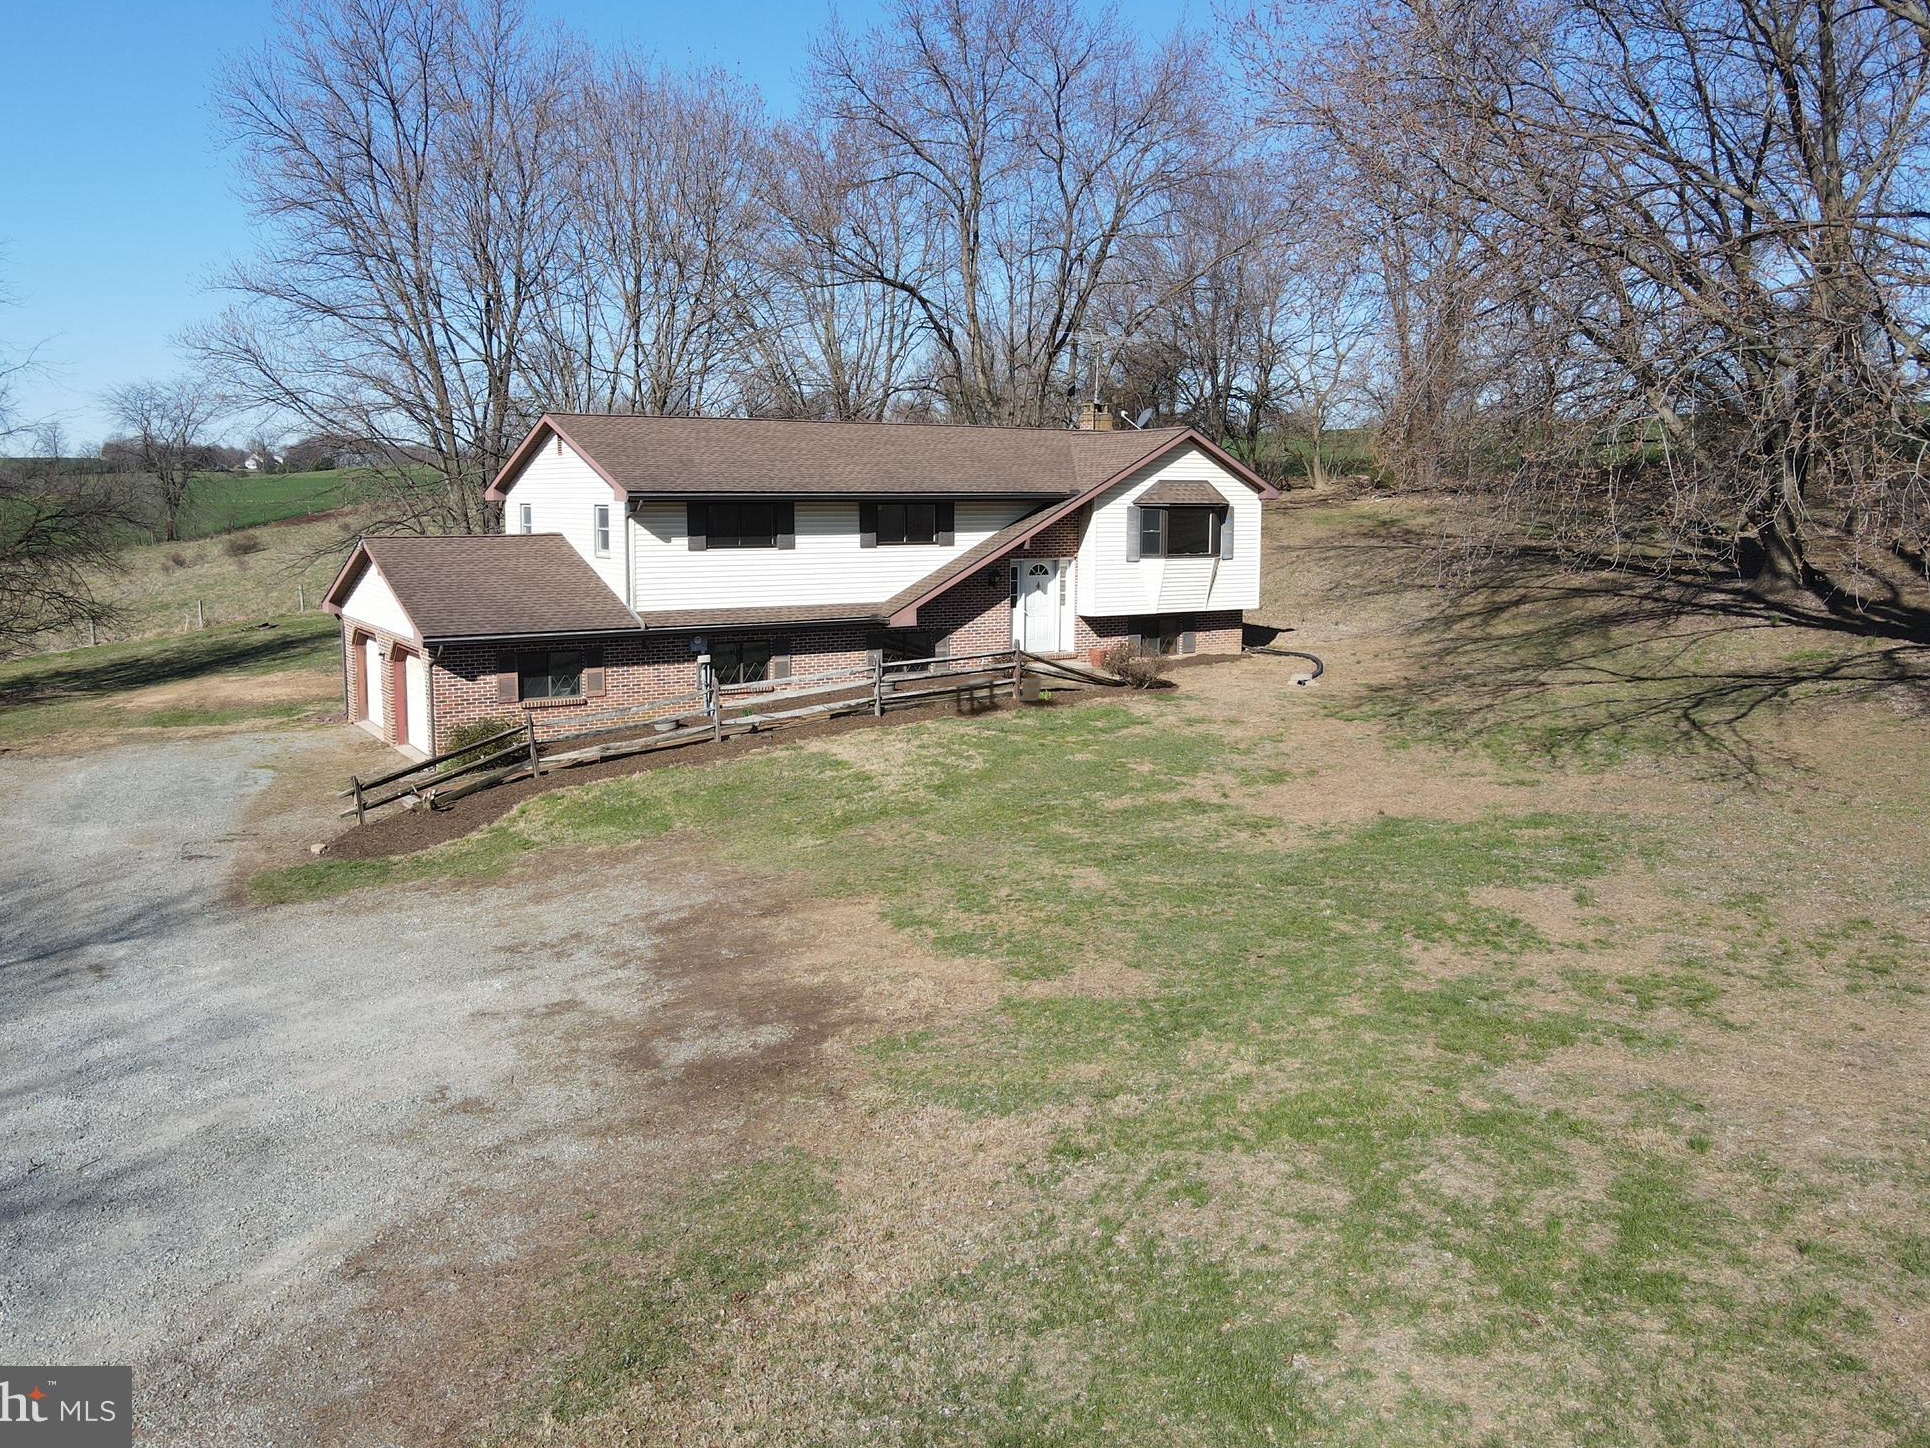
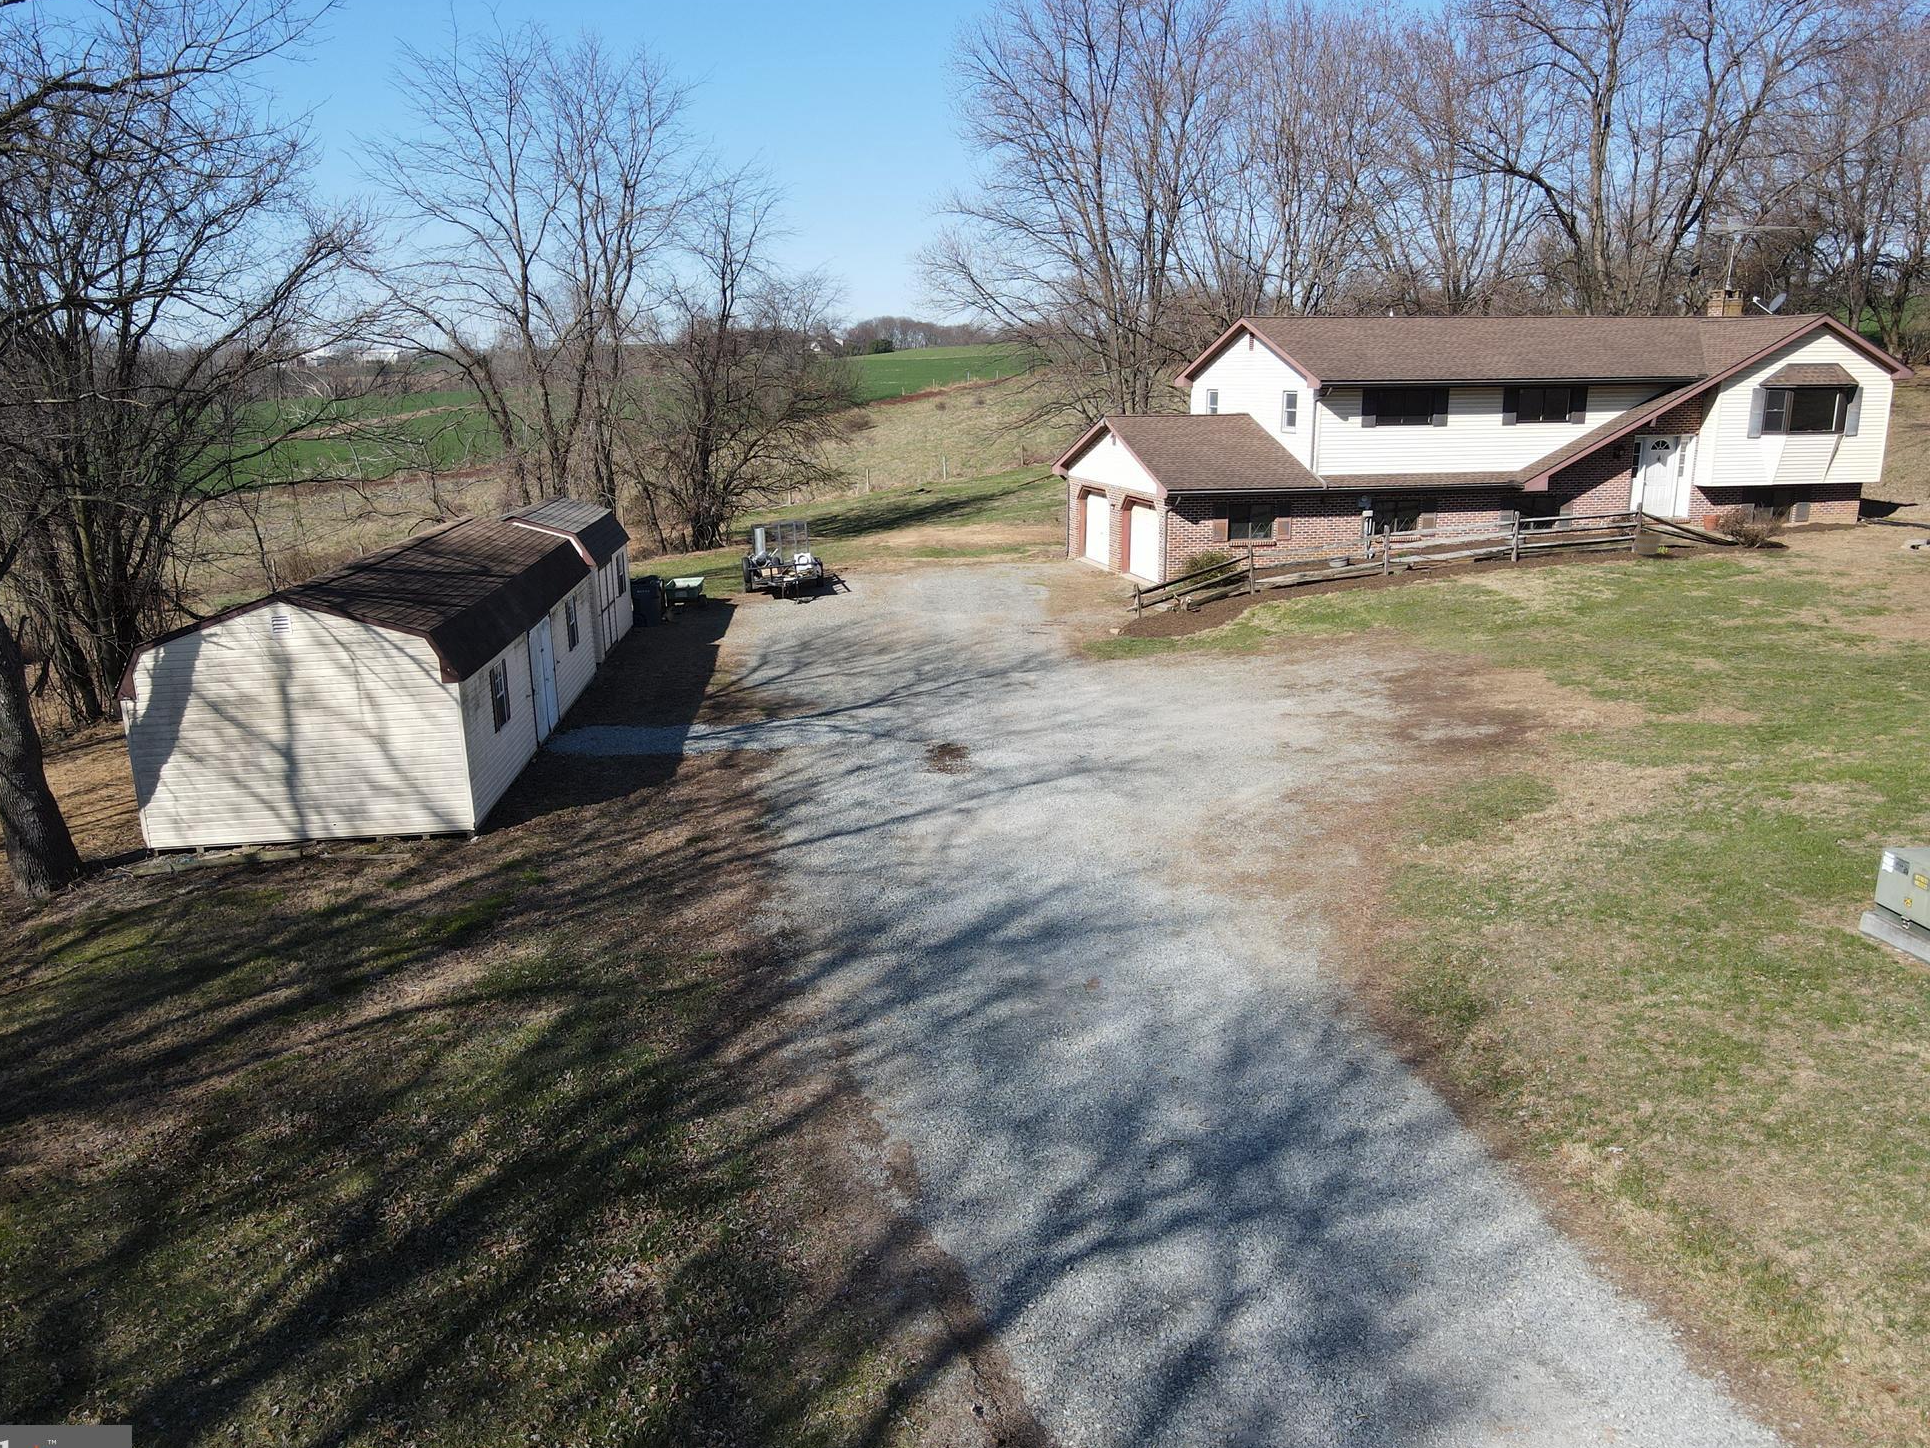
bench: present [956,678,994,709] -> none [1582,535,1618,559]

